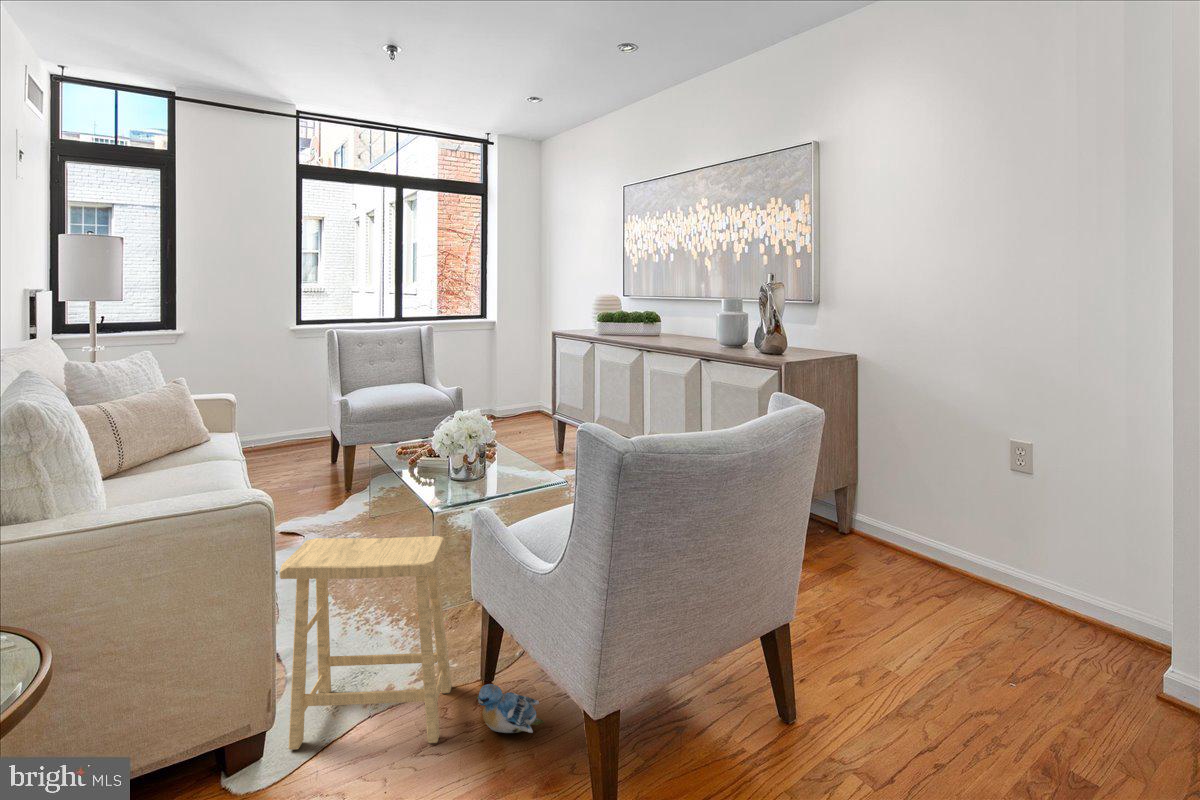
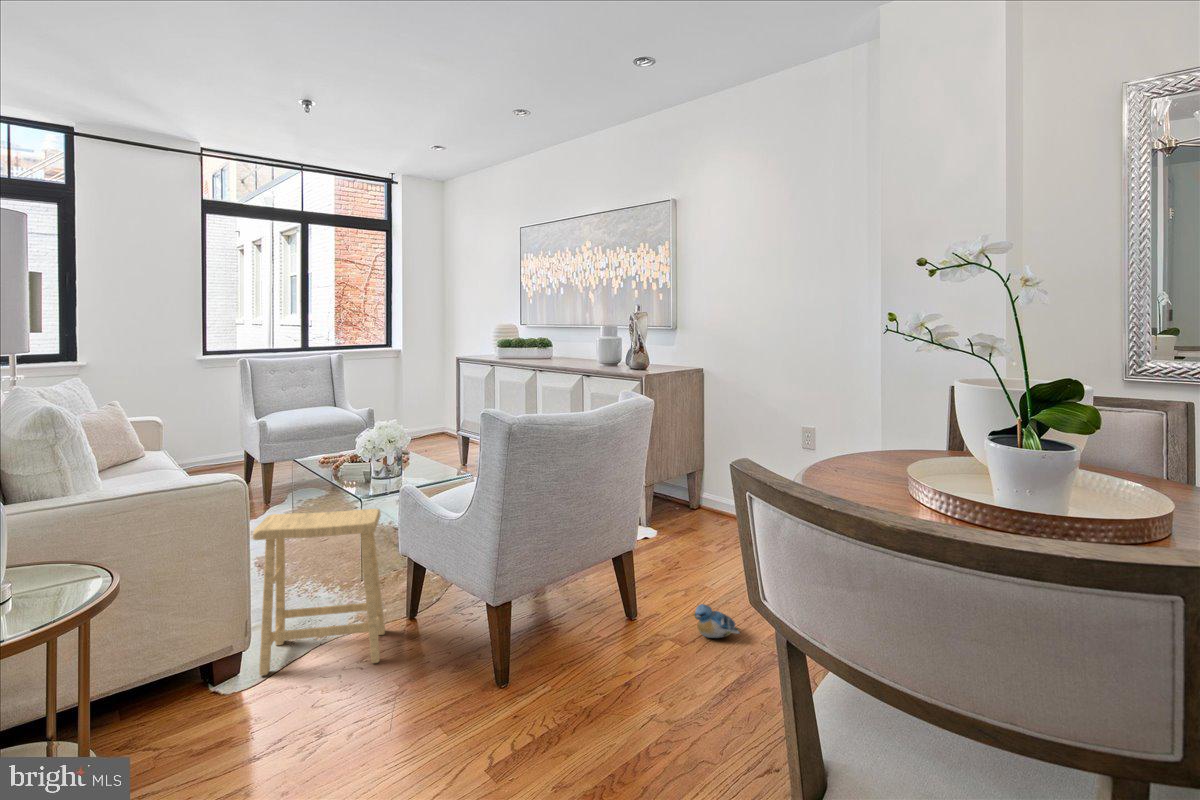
plush toy: present [476,684,544,733] -> present [694,604,740,638]

